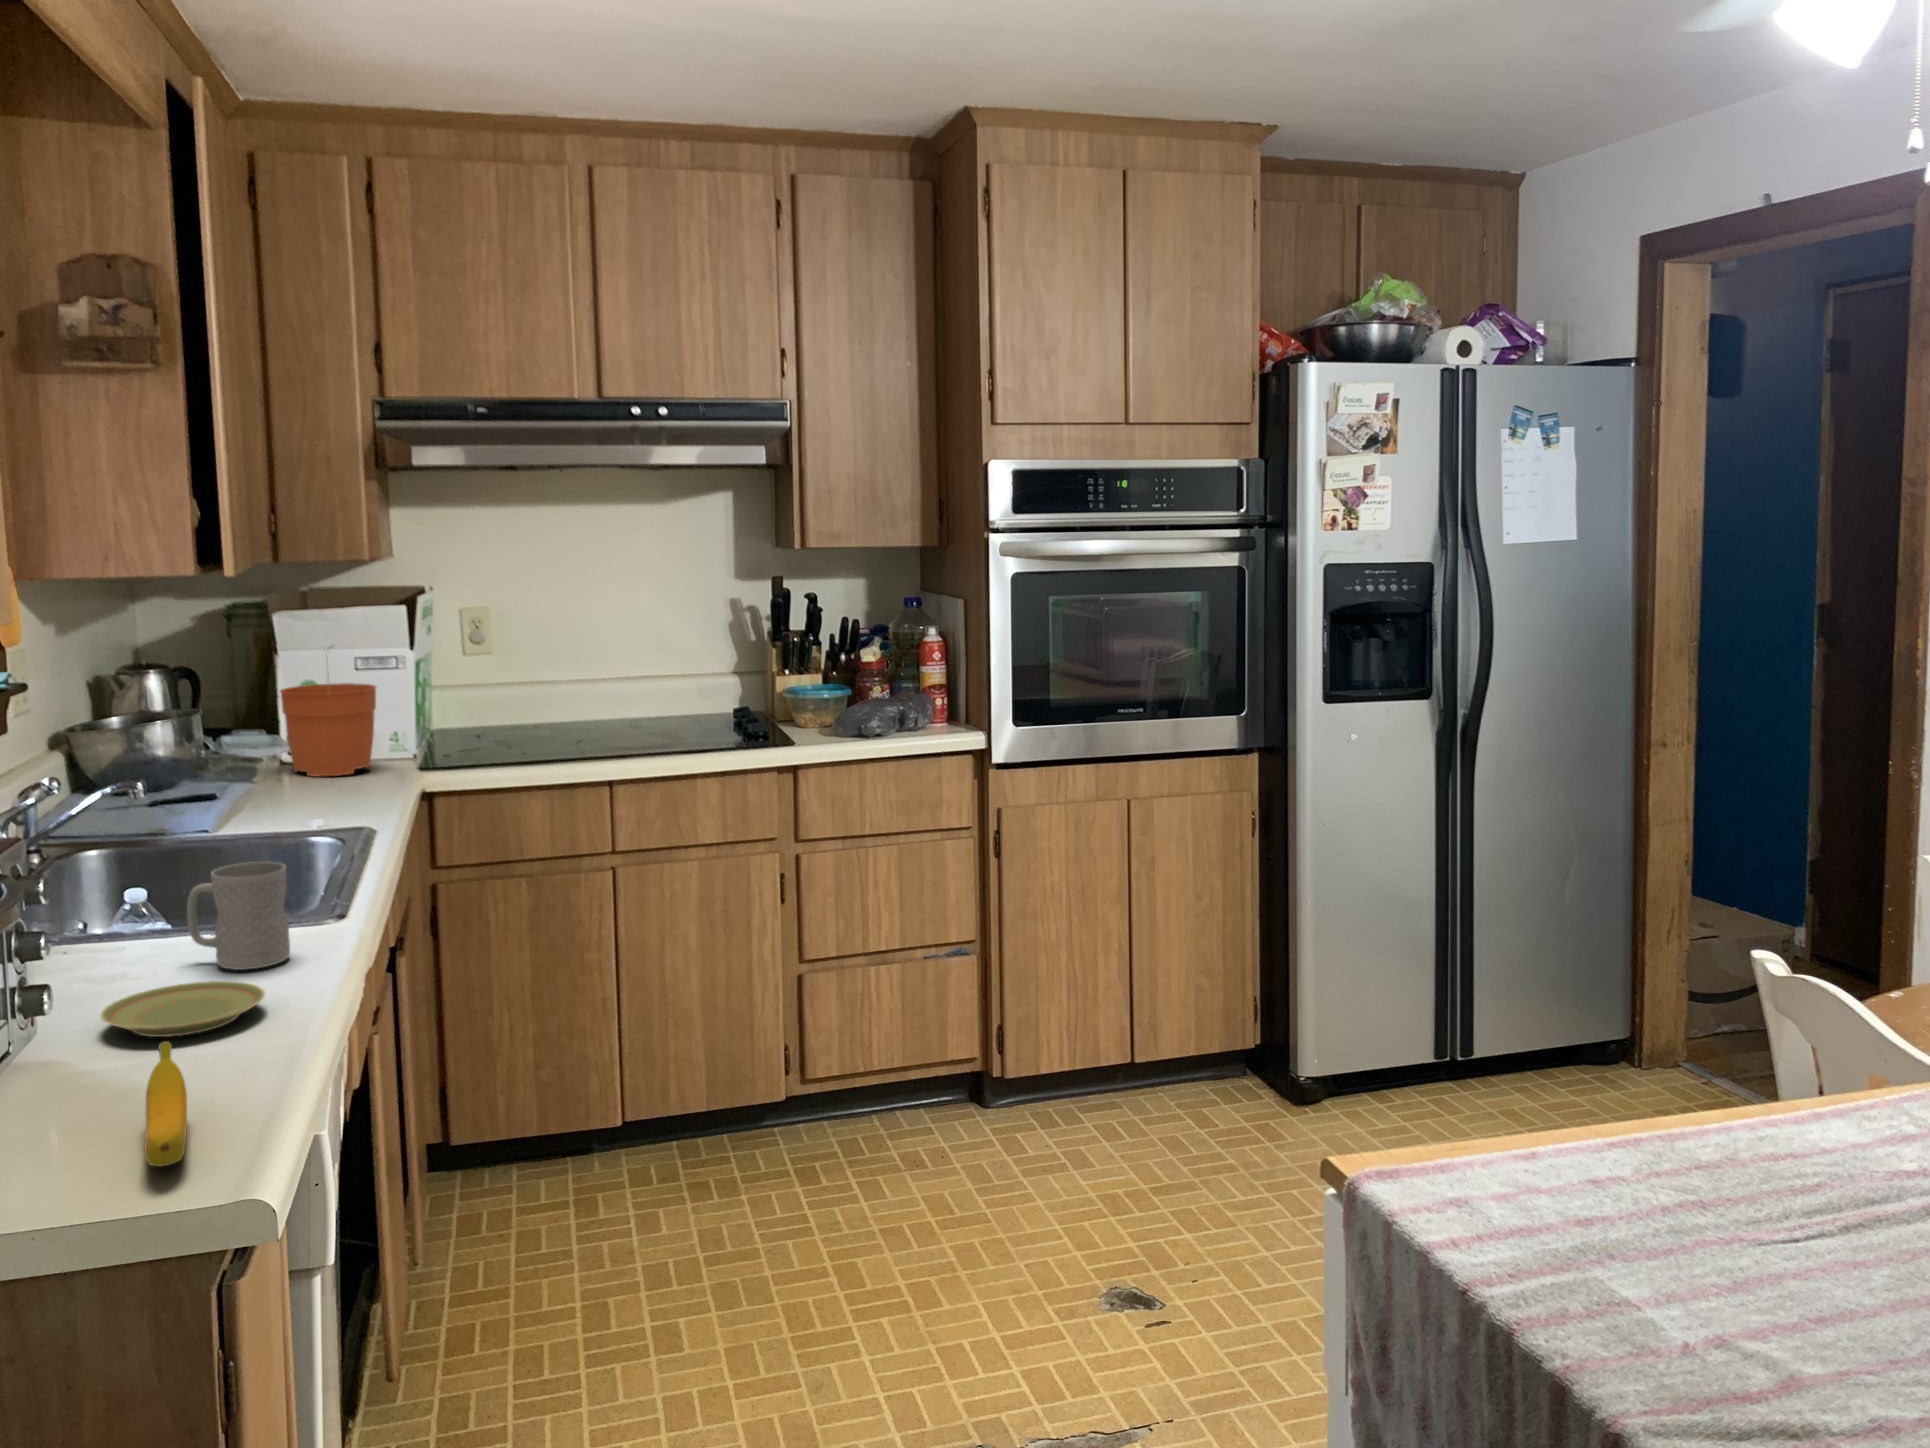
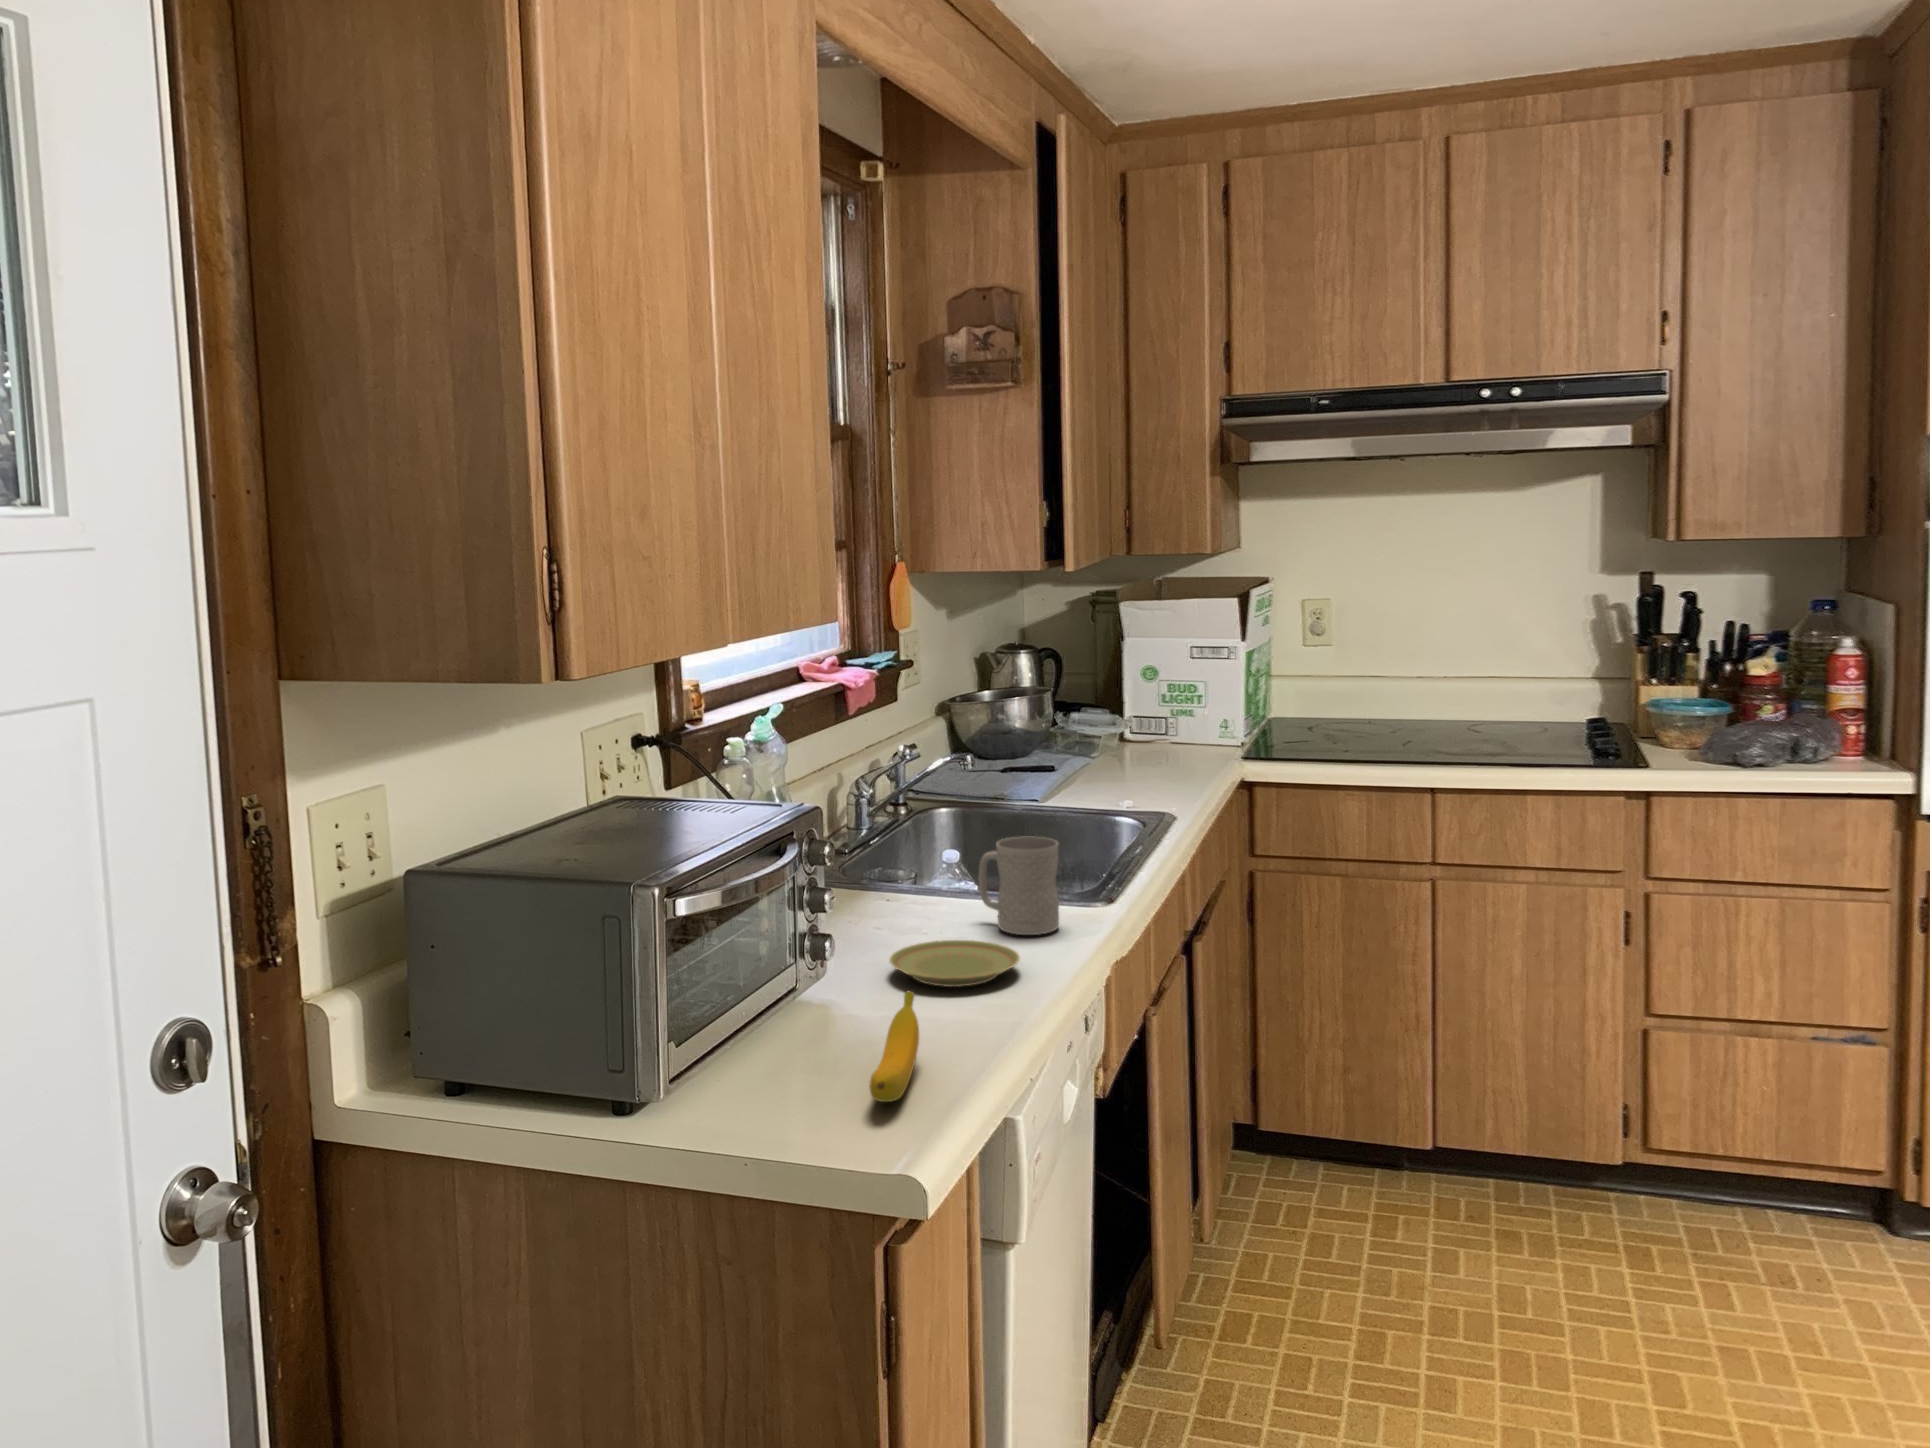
plant pot: present [280,649,376,777] -> none [1120,635,1206,760]

